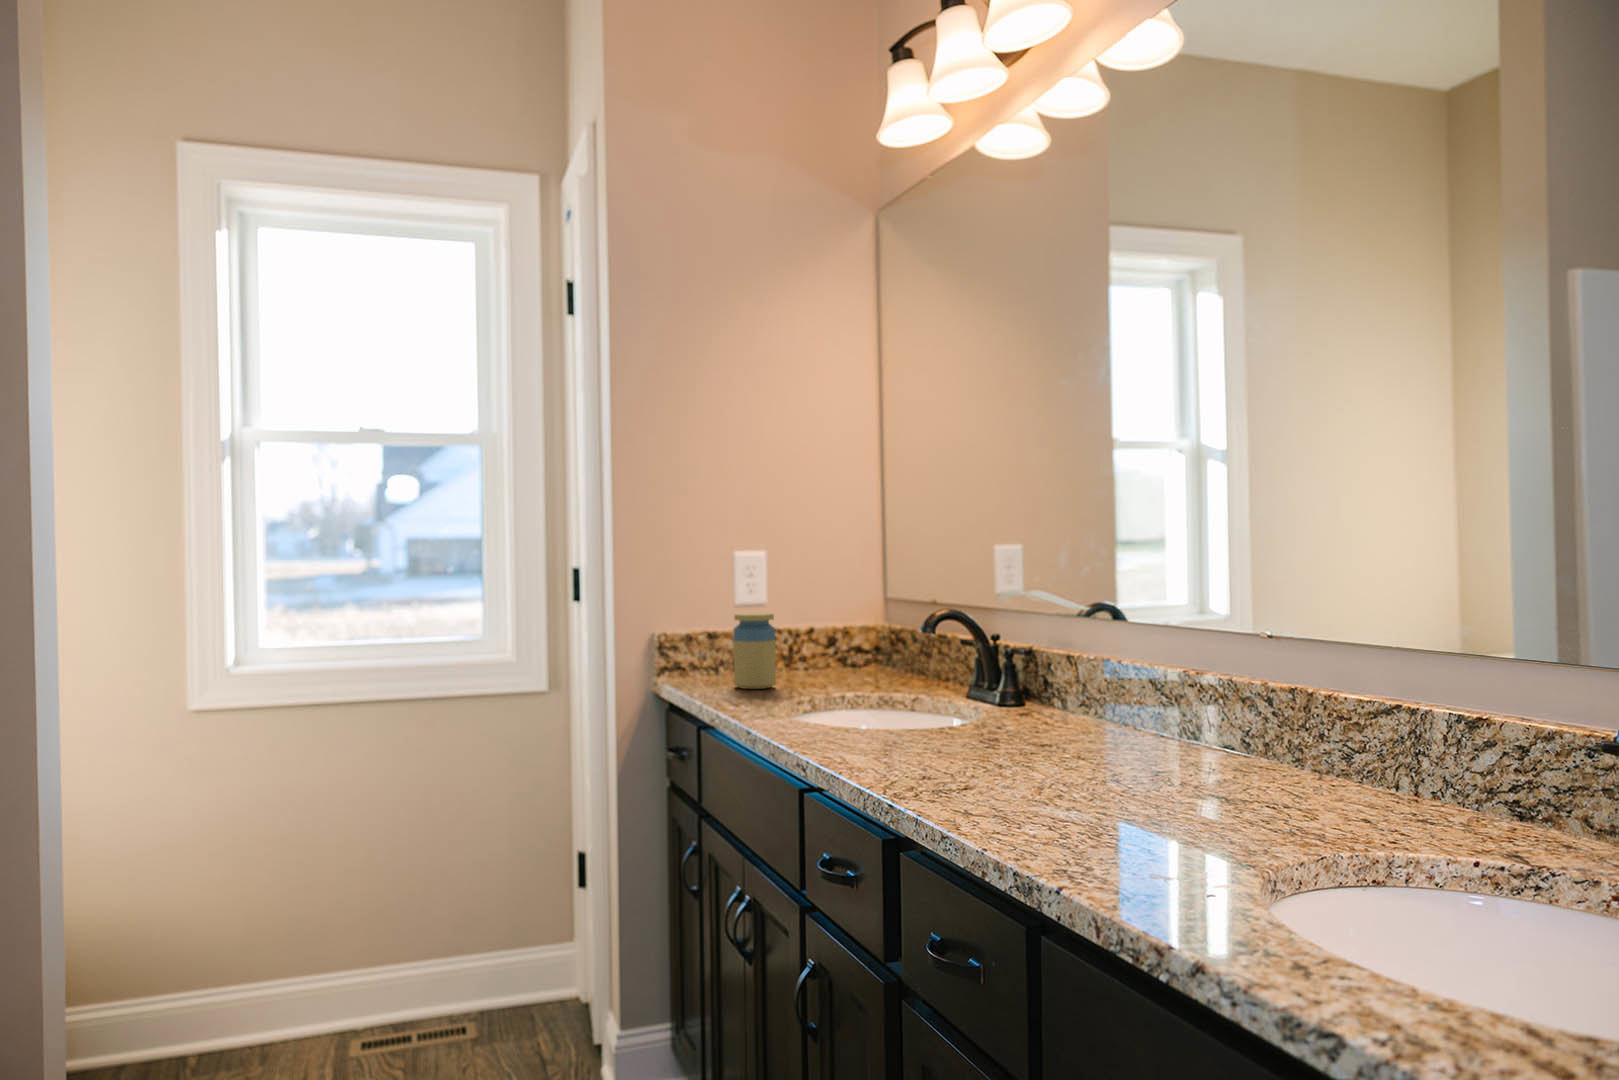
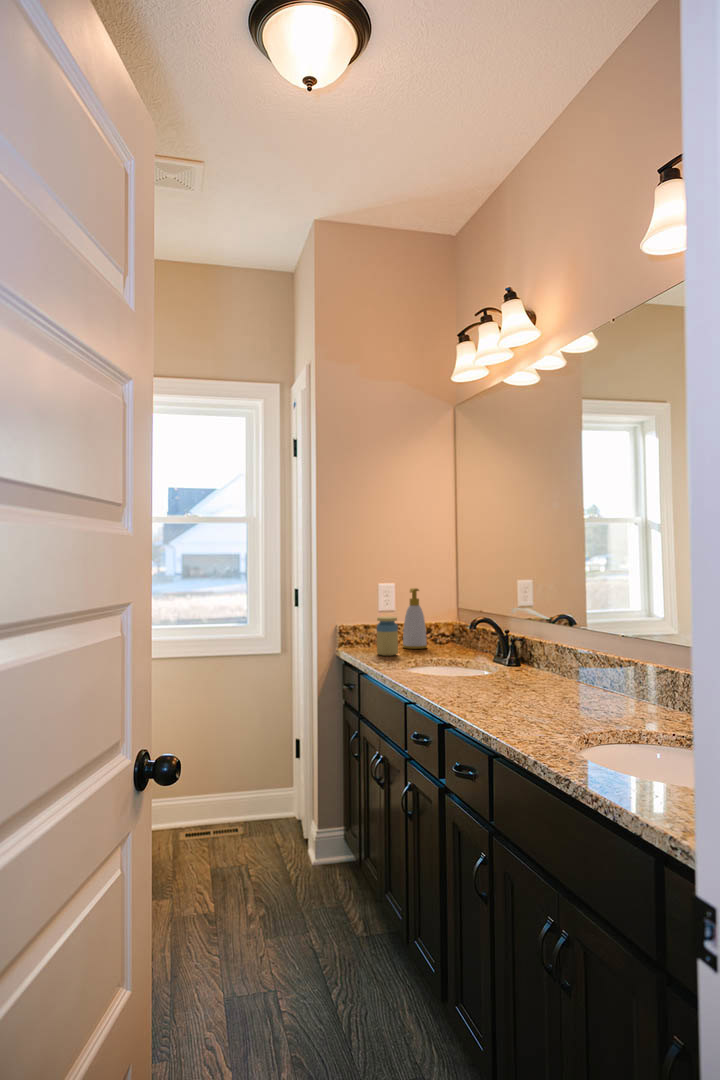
soap bottle: none [782,559,830,675] -> present [403,588,427,649]

